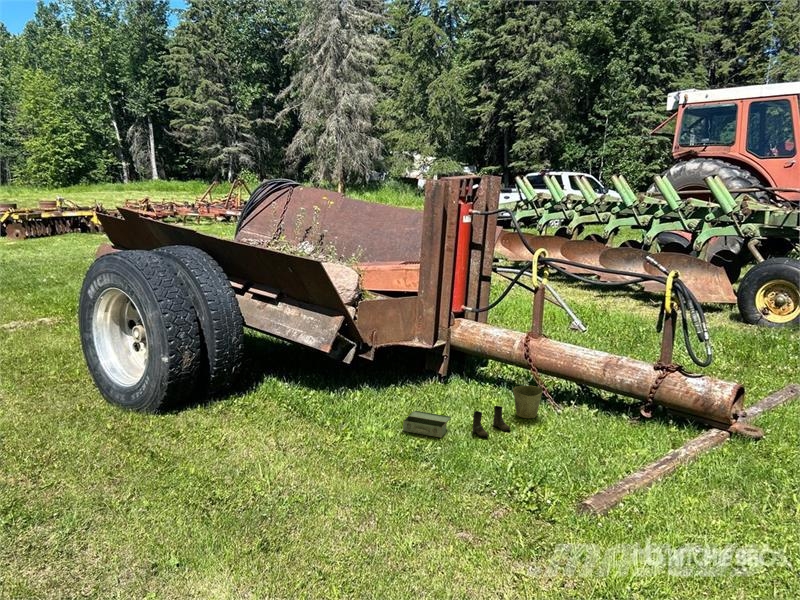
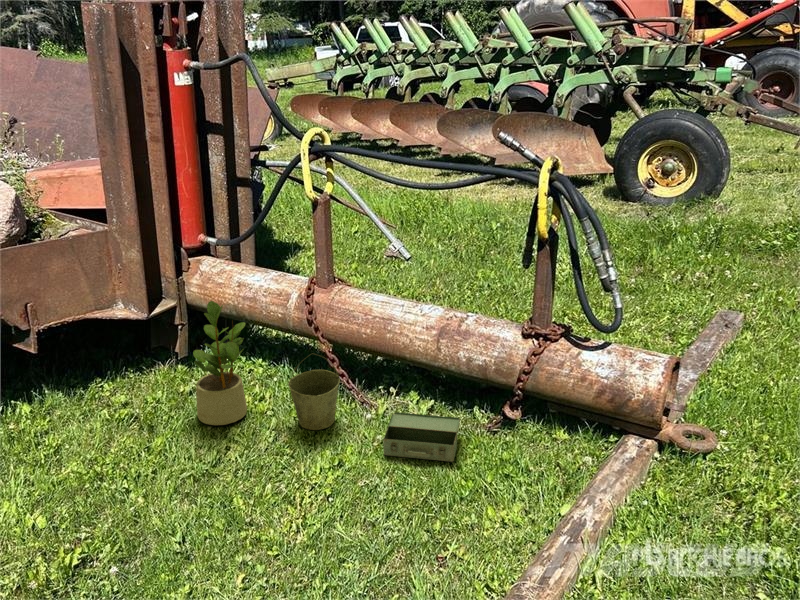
potted plant: none [457,338,490,410] -> present [193,301,247,425]
boots: present [472,406,511,437] -> none [209,423,284,491]
toolbox: present [403,411,451,438] -> present [383,412,460,462]

